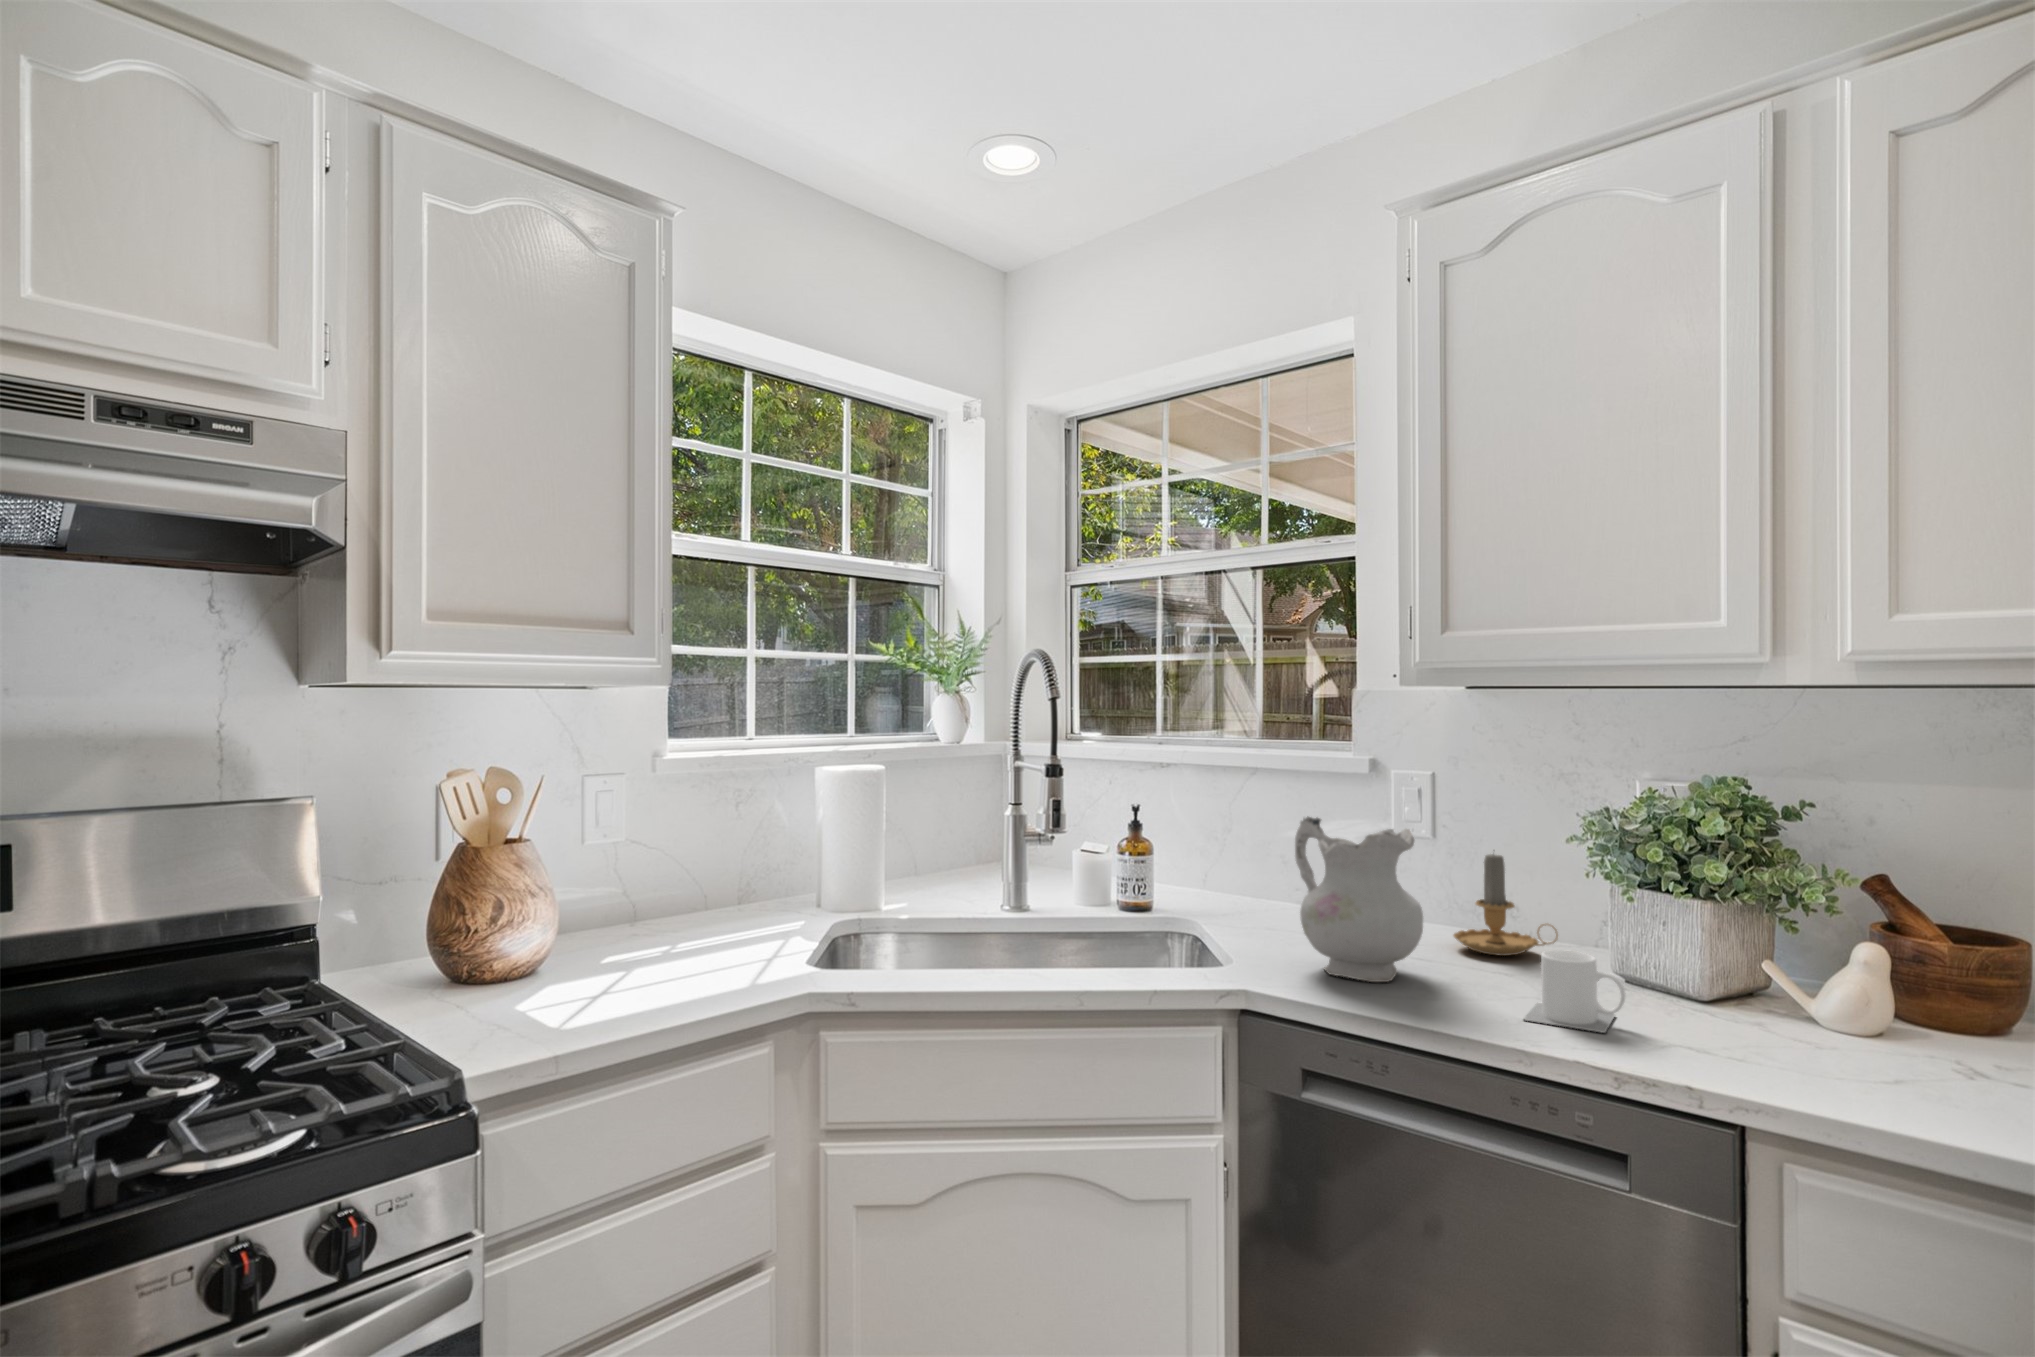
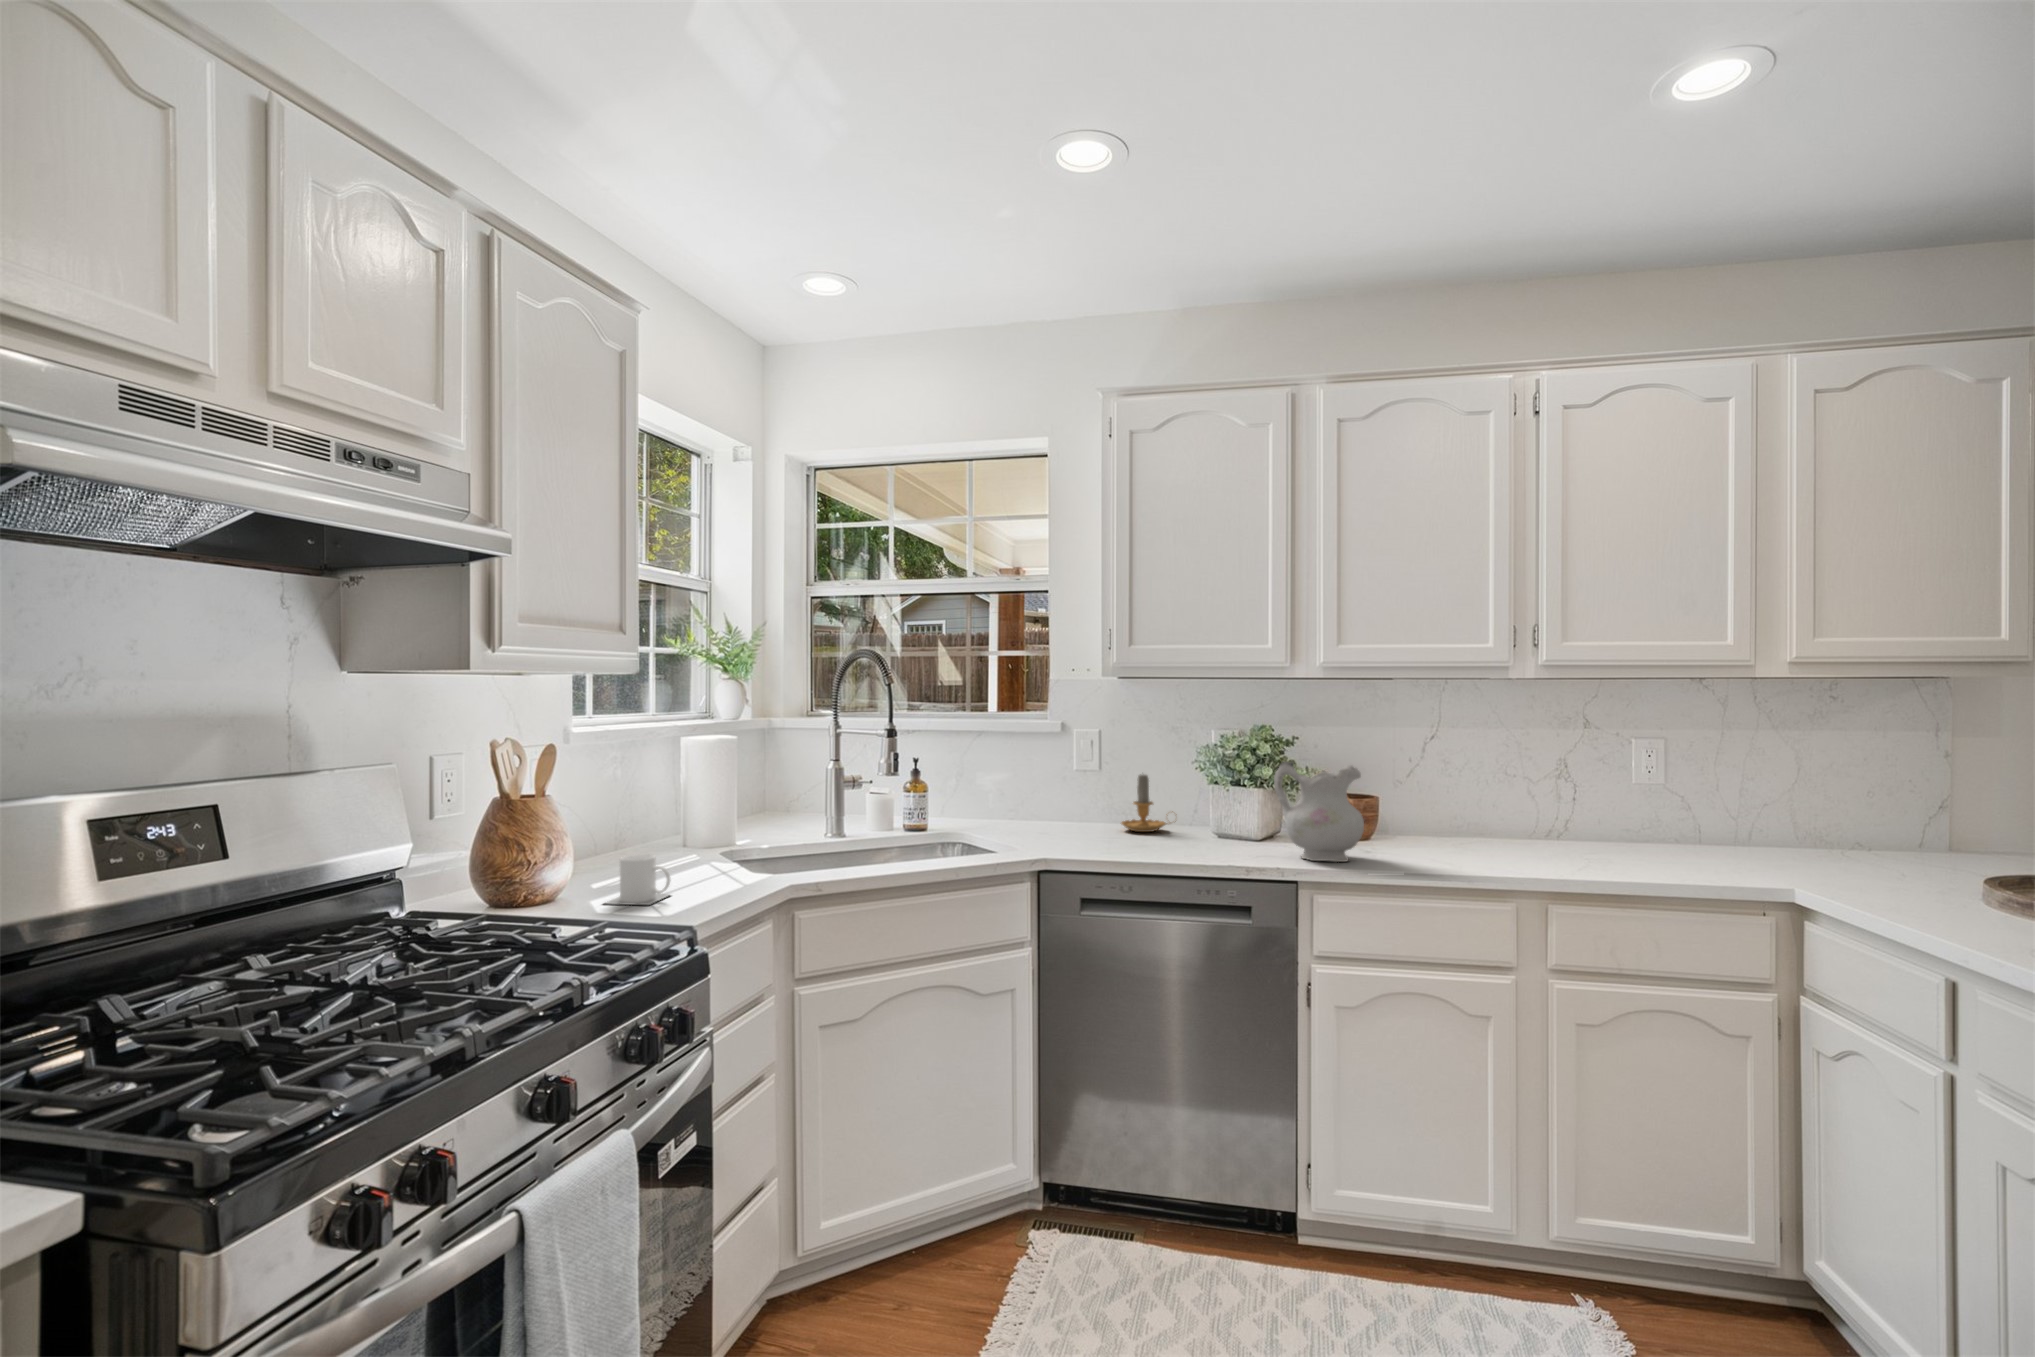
ceramic pitcher: present [1295,817,1423,982] -> present [1274,762,1364,862]
mug: present [1524,950,1626,1033] -> present [605,854,670,905]

